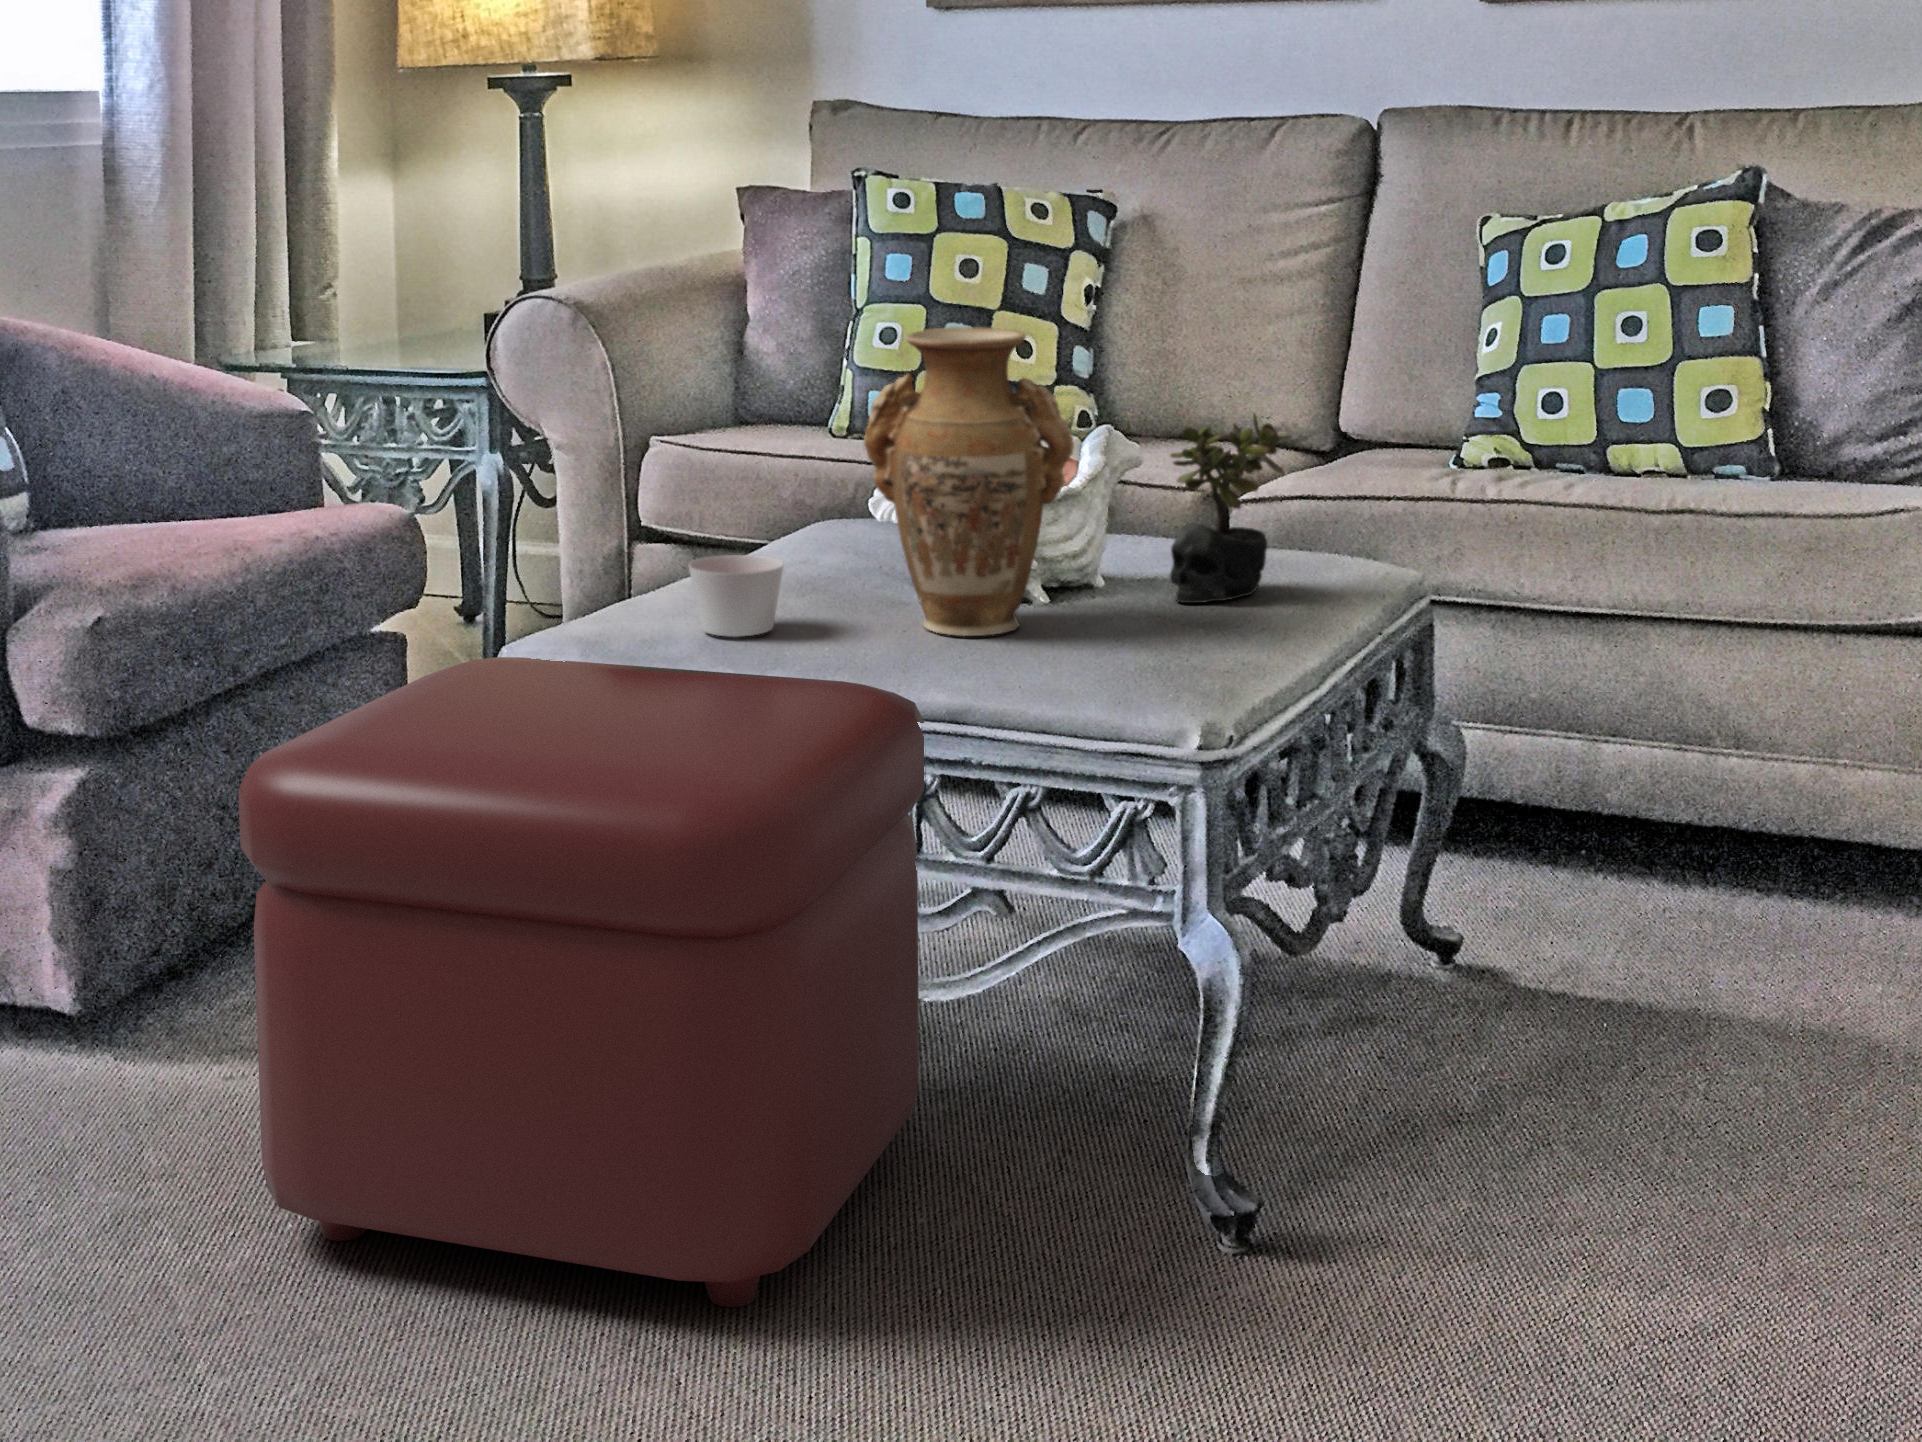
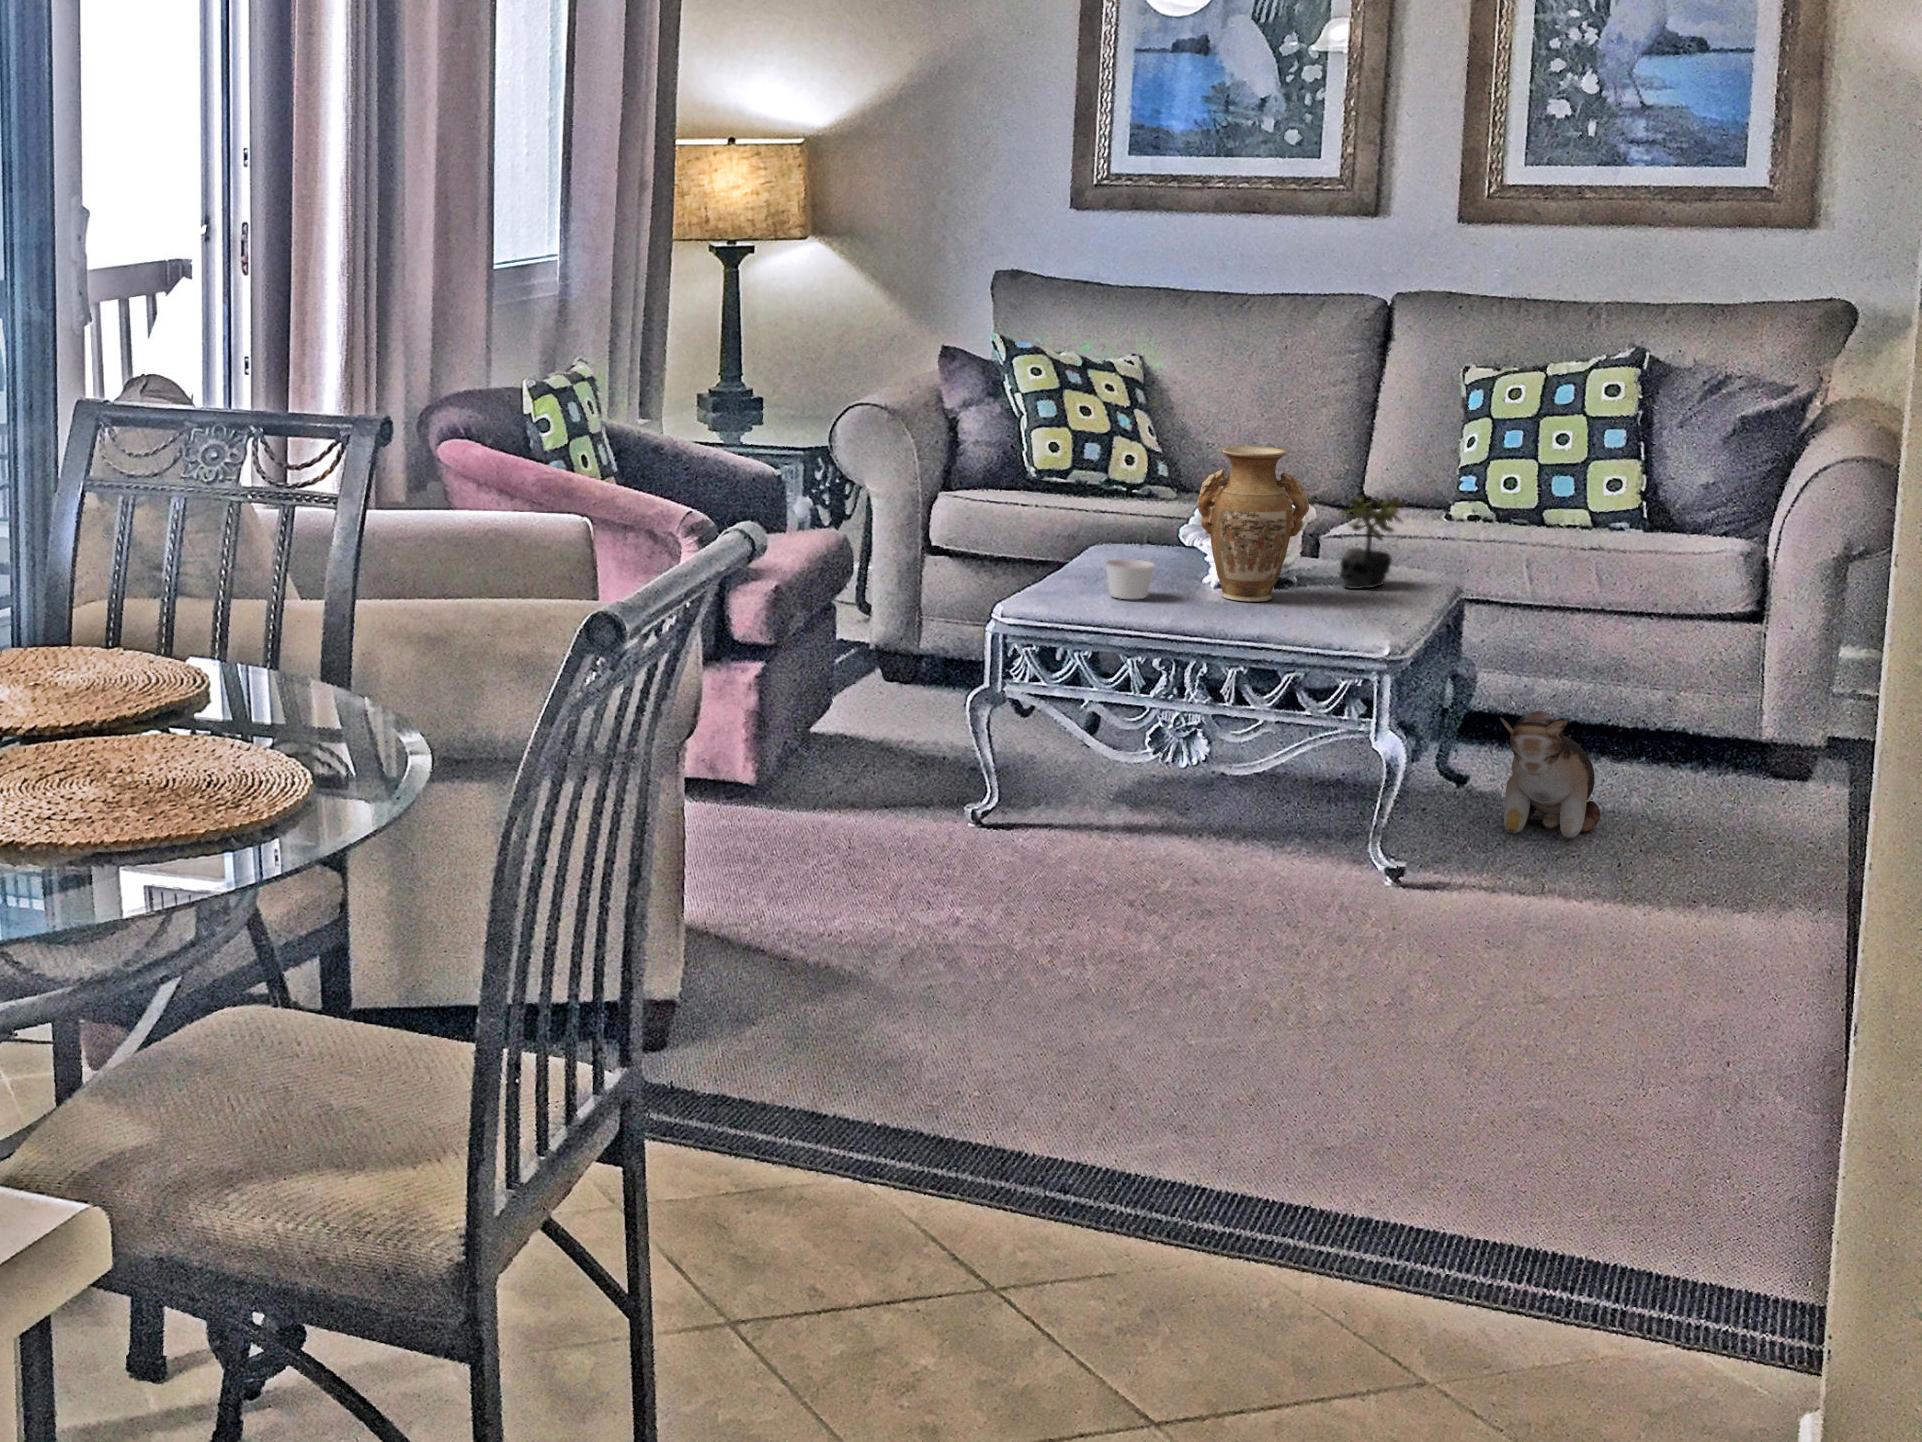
ottoman: present [238,657,925,1307] -> none [933,609,1244,897]
plush toy: none [1464,845,1683,1100] -> present [1500,711,1600,838]

